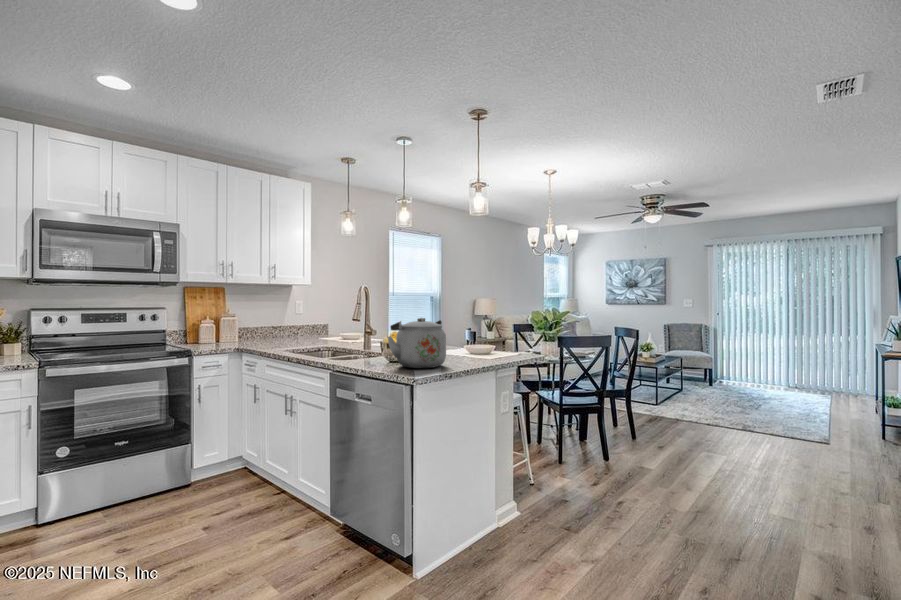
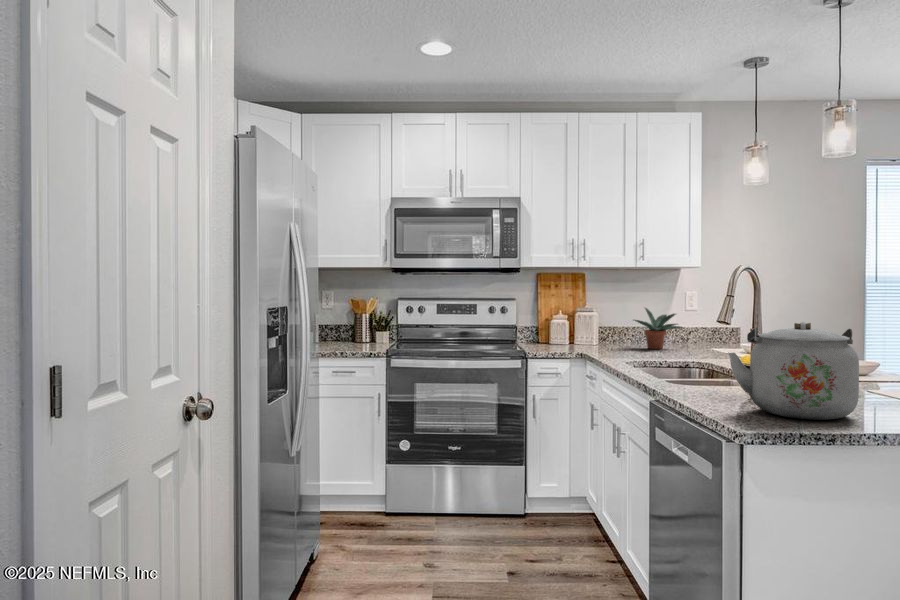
potted plant: none [269,312,304,342] -> present [634,308,682,349]

